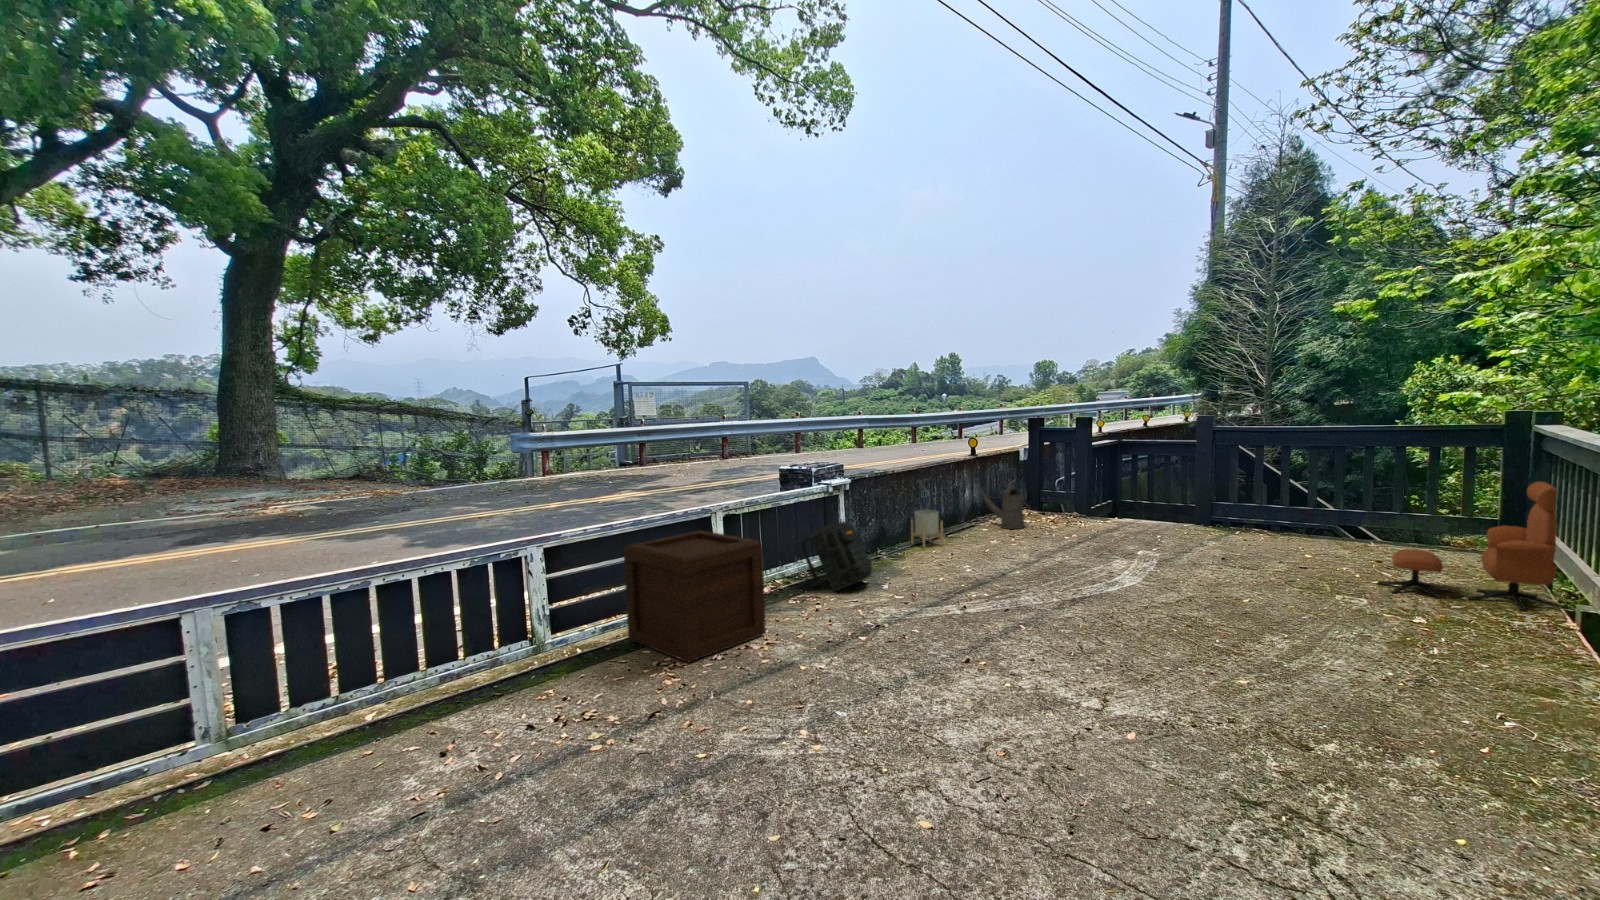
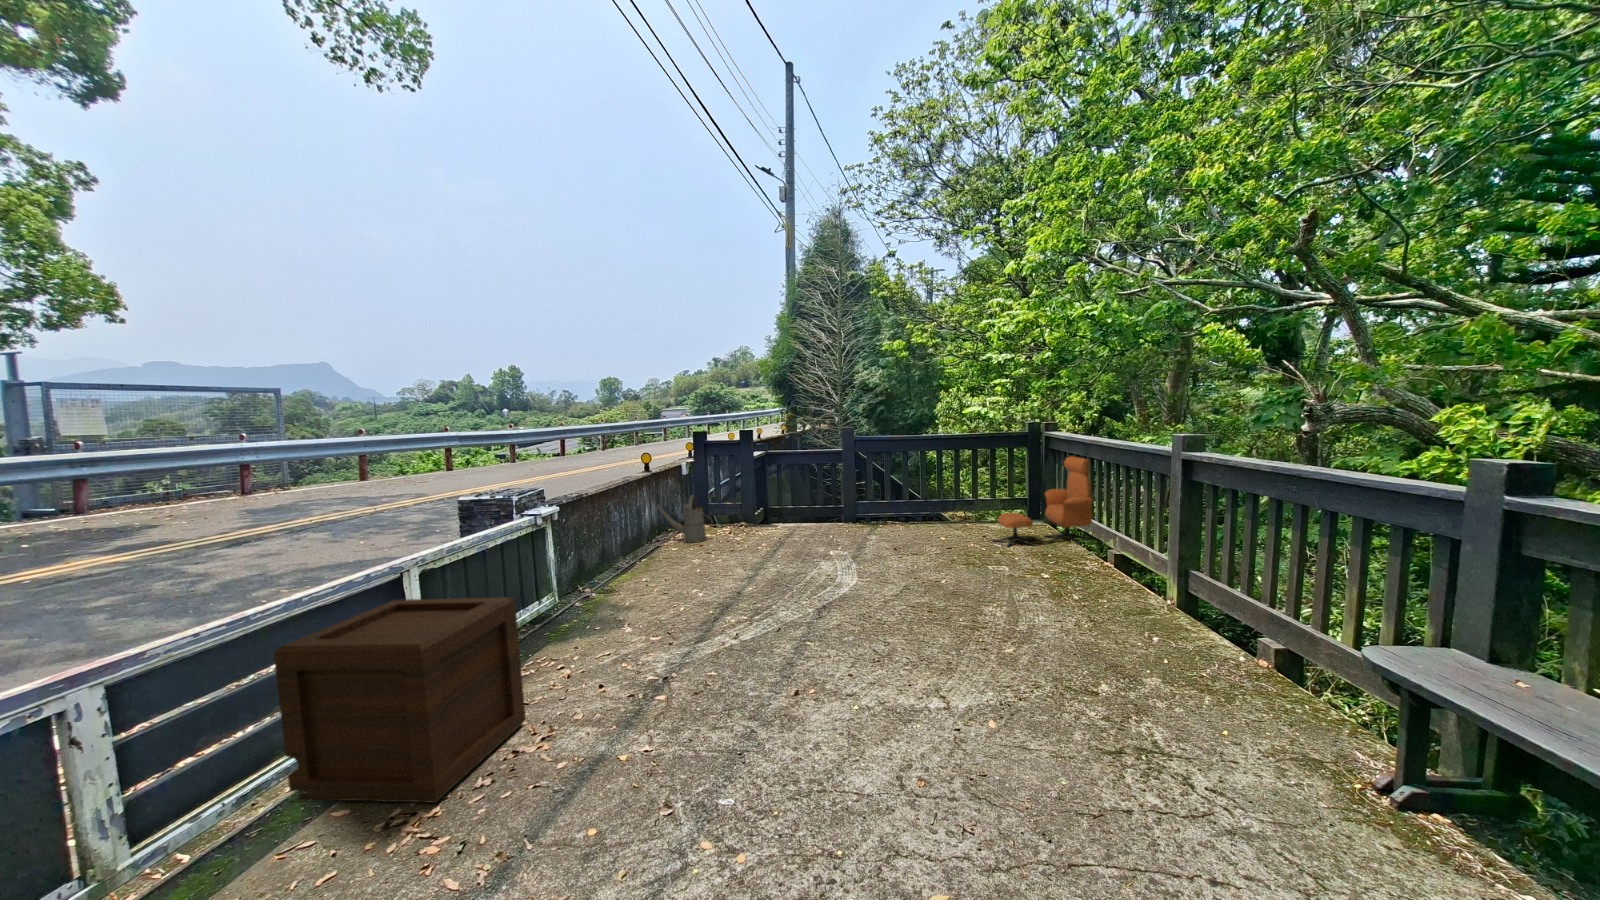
planter: present [911,510,943,548] -> none [609,533,646,576]
backpack: present [801,522,872,591] -> none [512,558,609,645]

